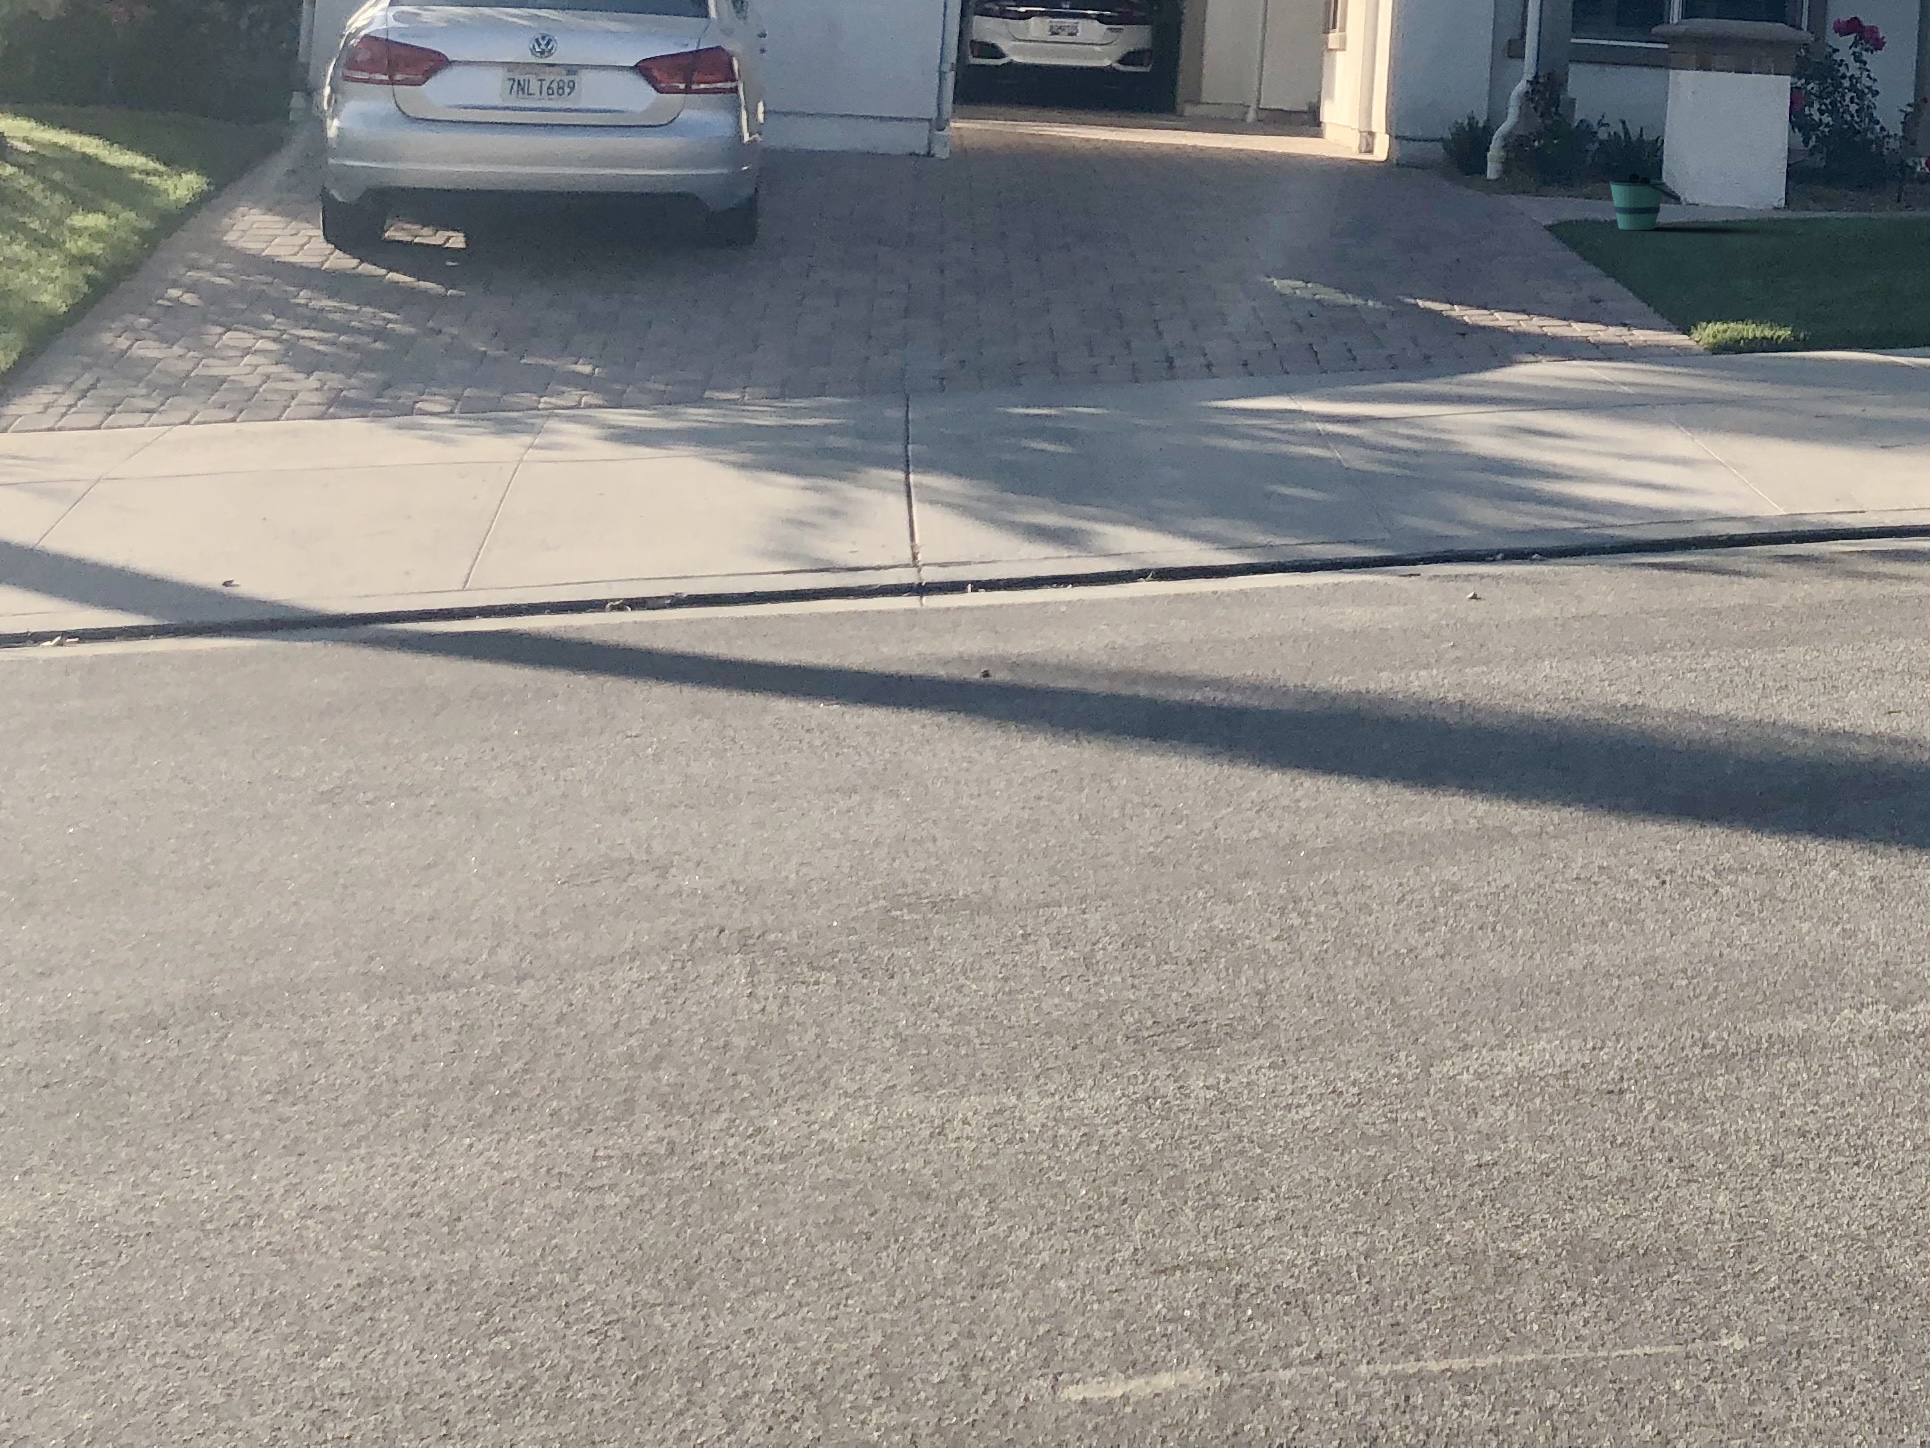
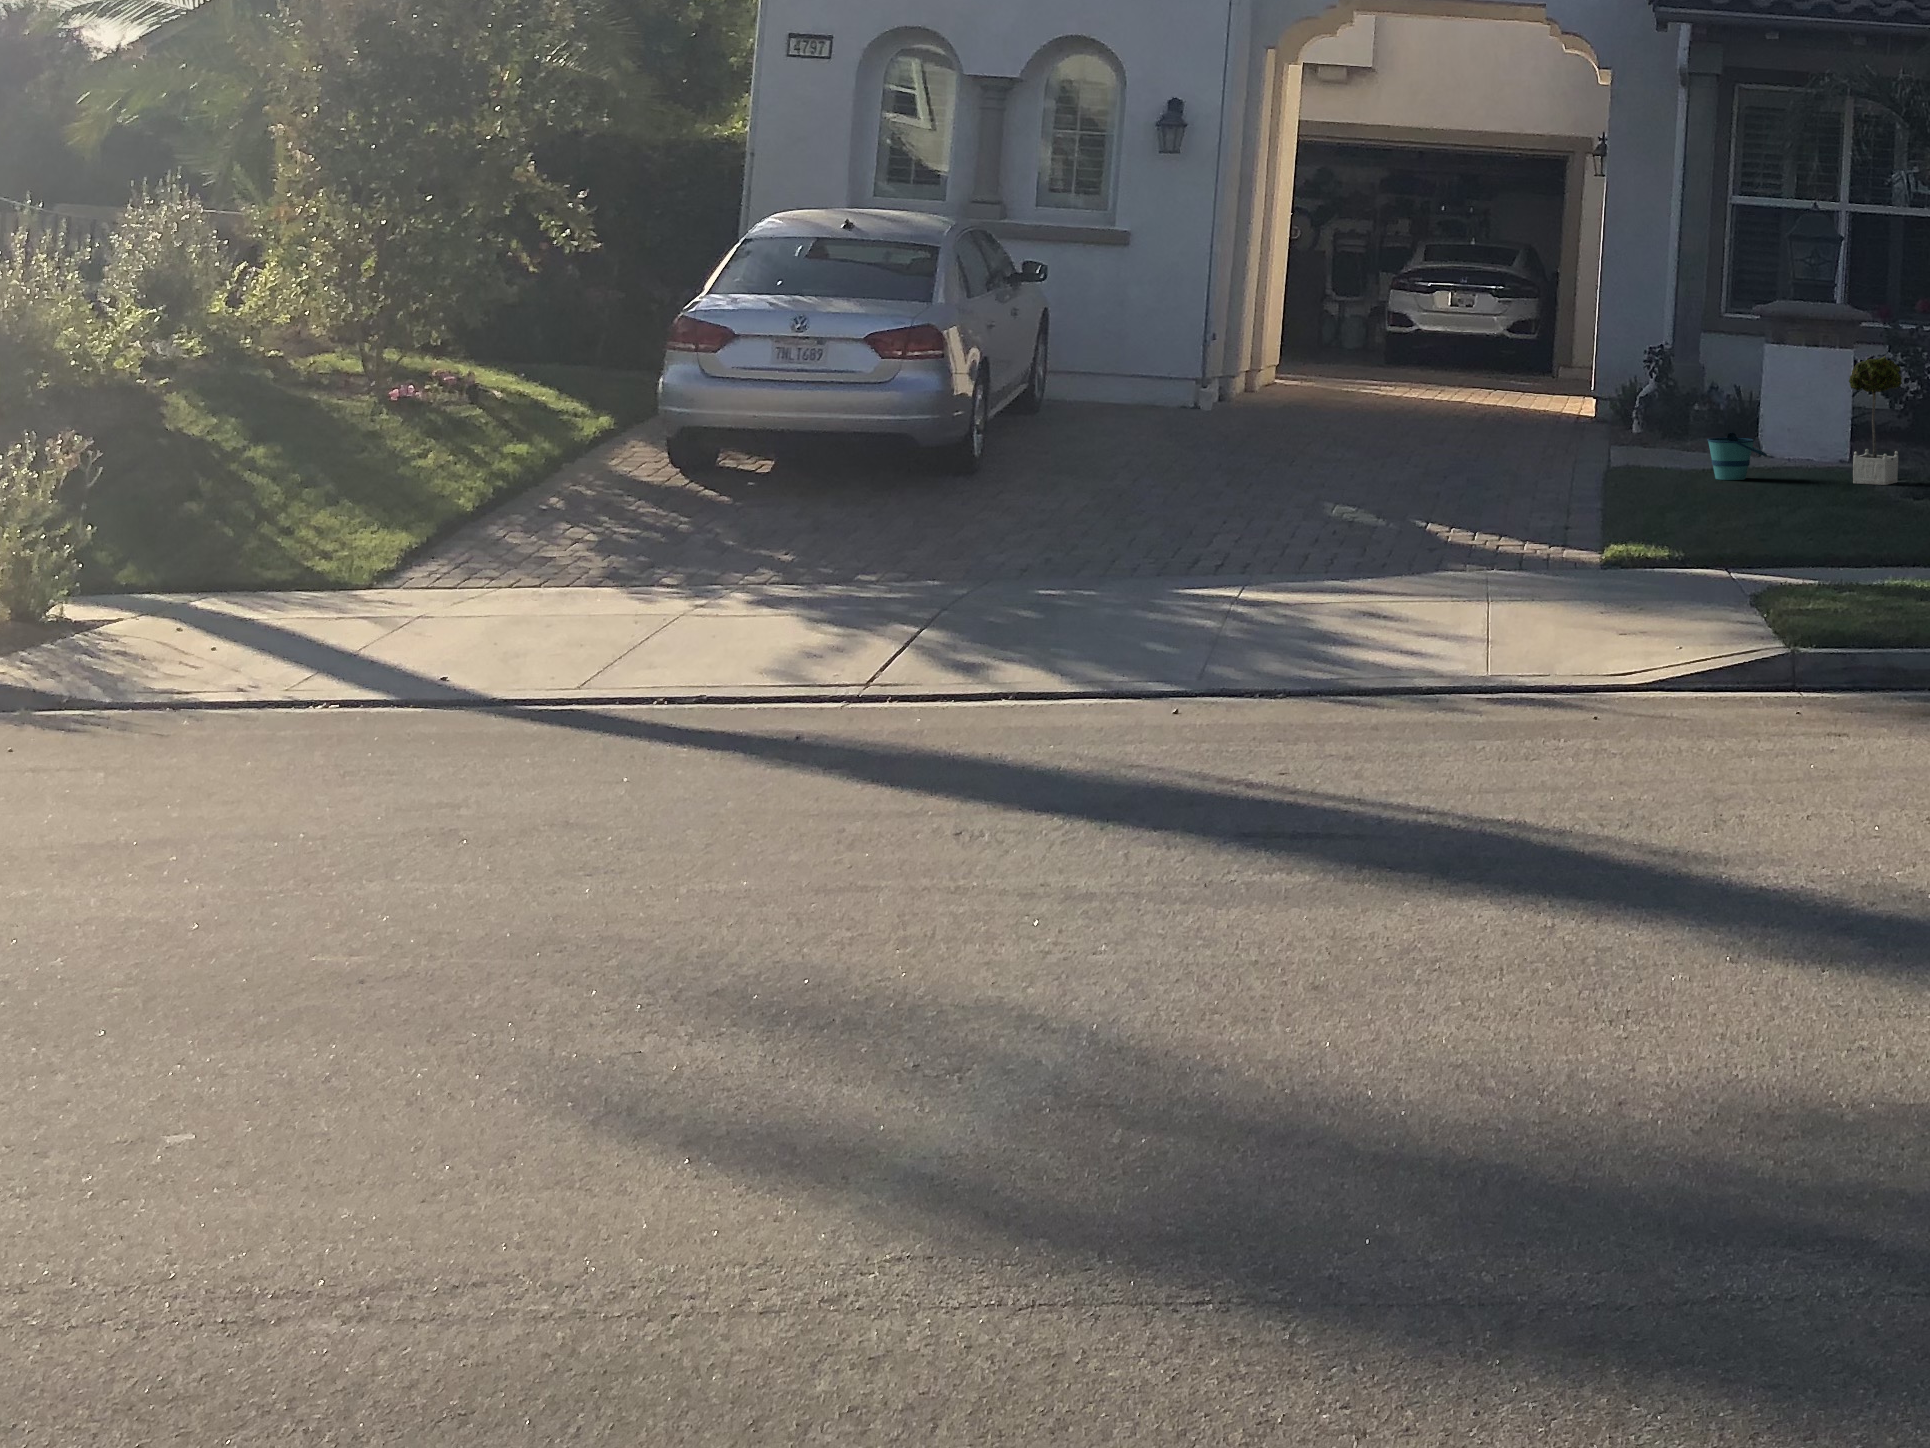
potted tree: none [1783,81,1843,232] -> present [1849,356,1902,485]

